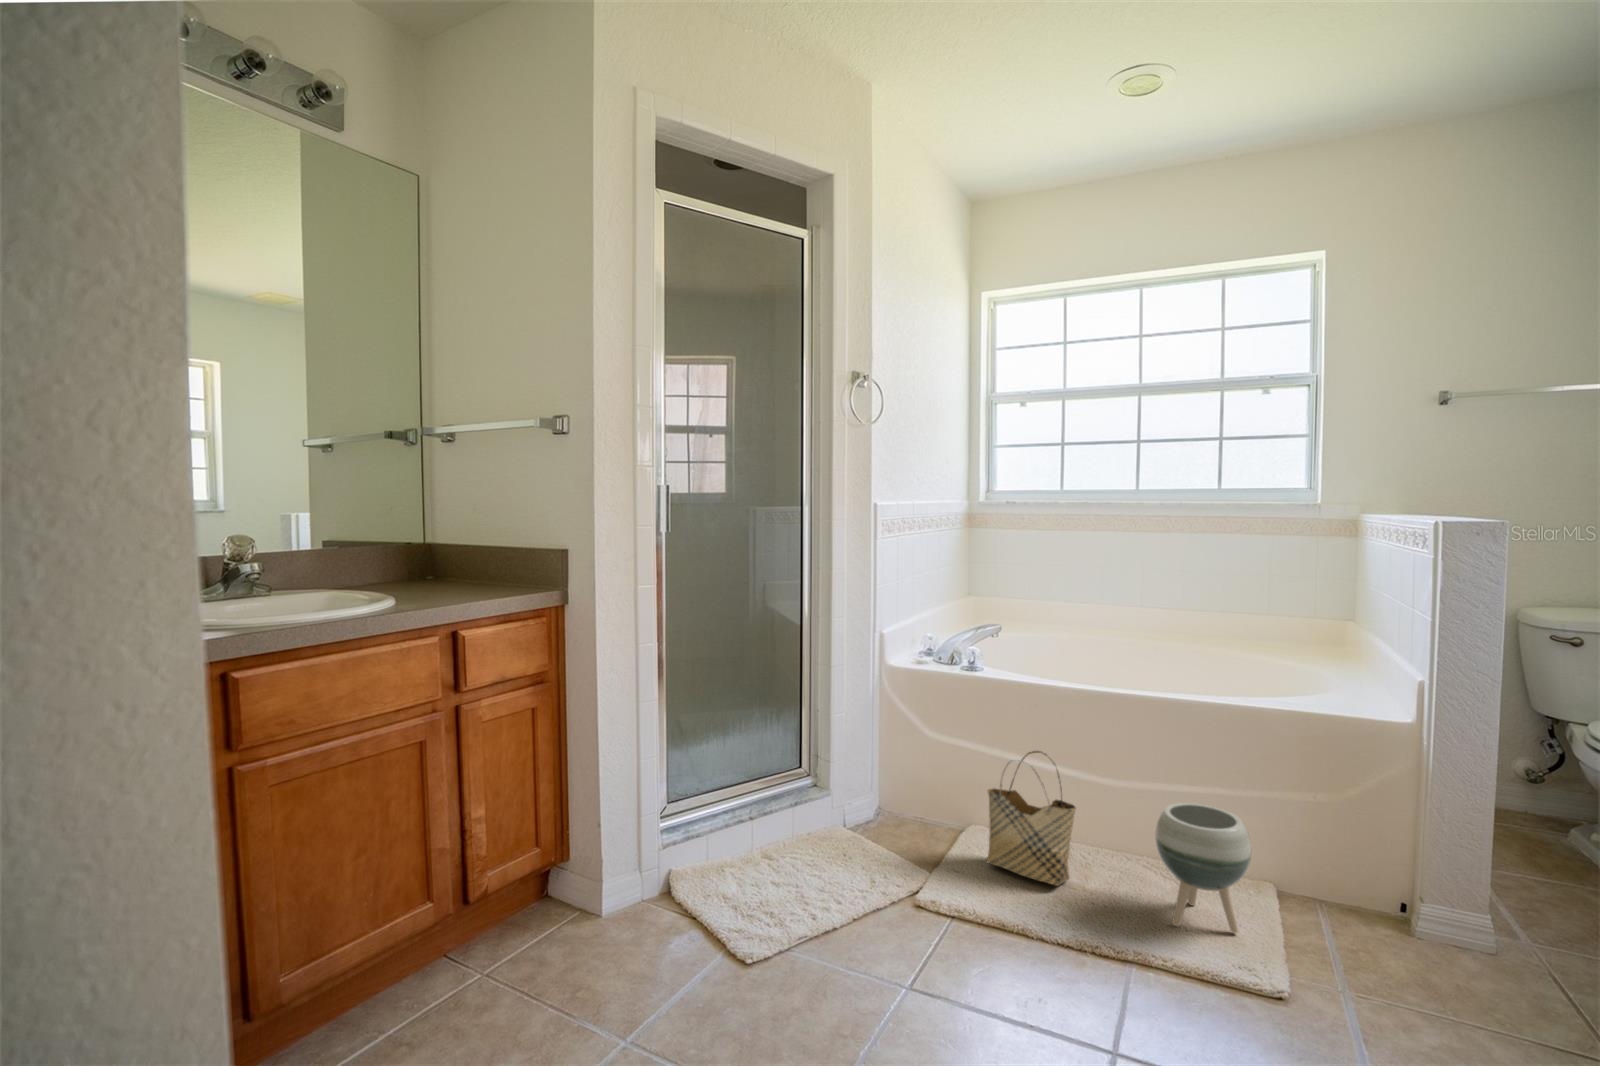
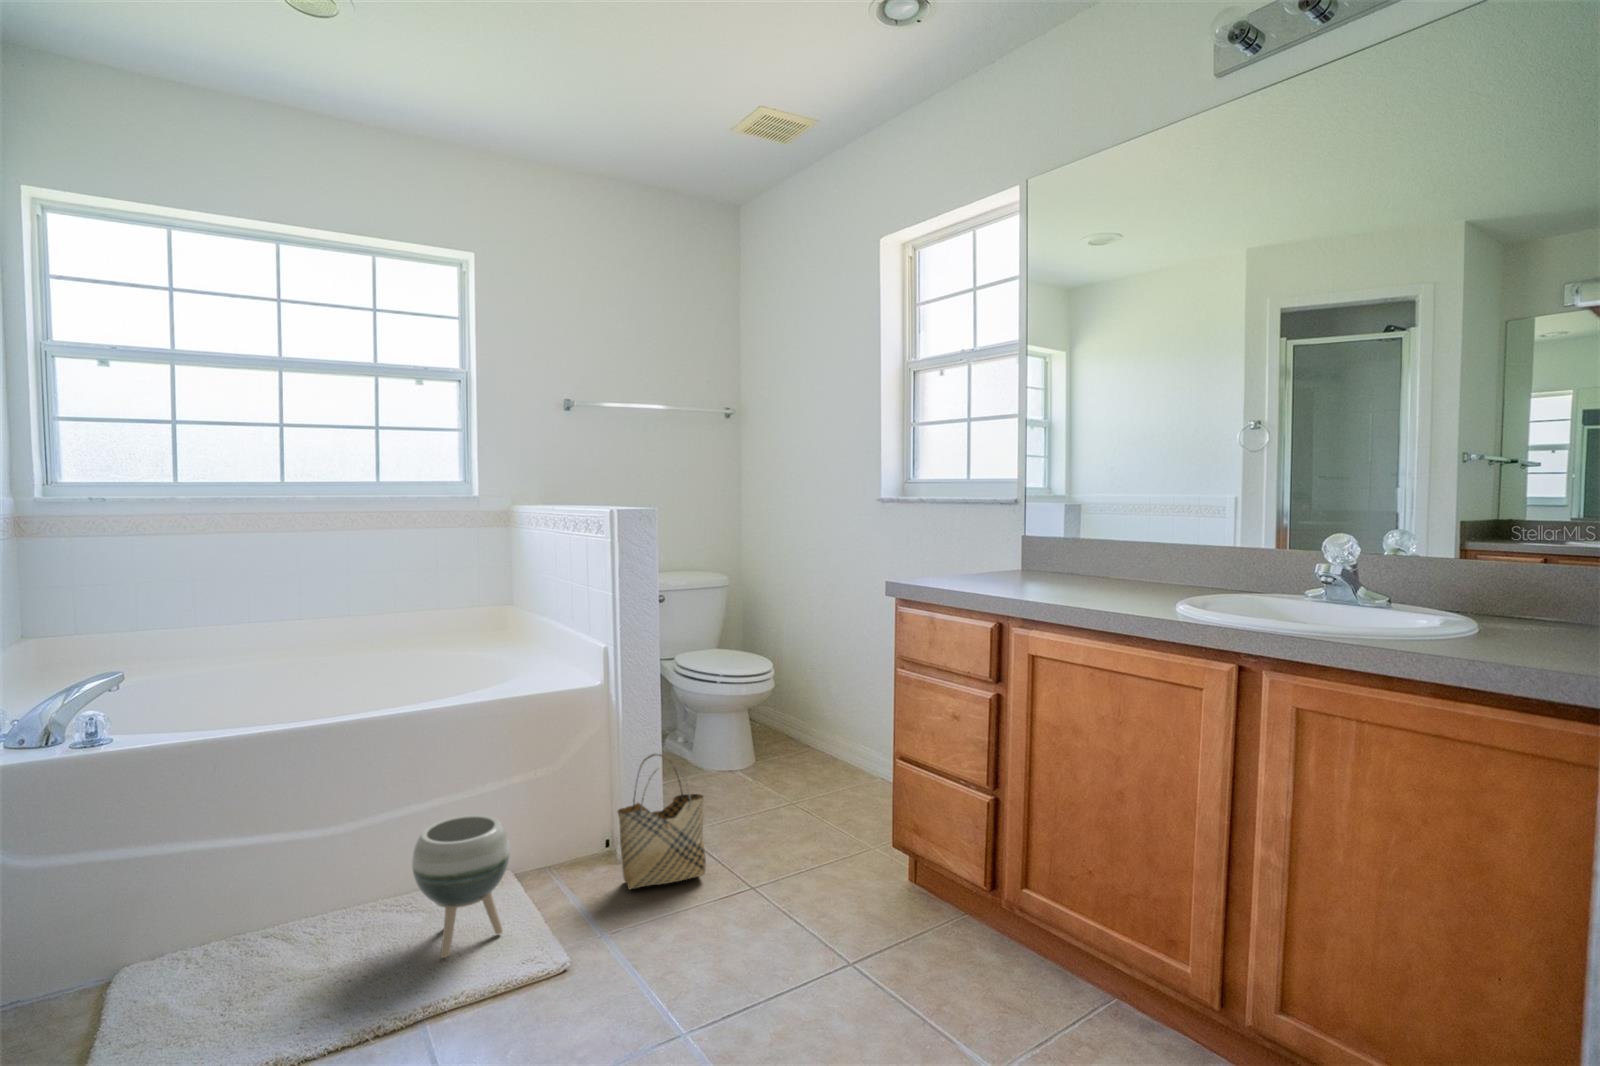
woven basket: present [987,751,1076,886] -> present [617,754,706,889]

